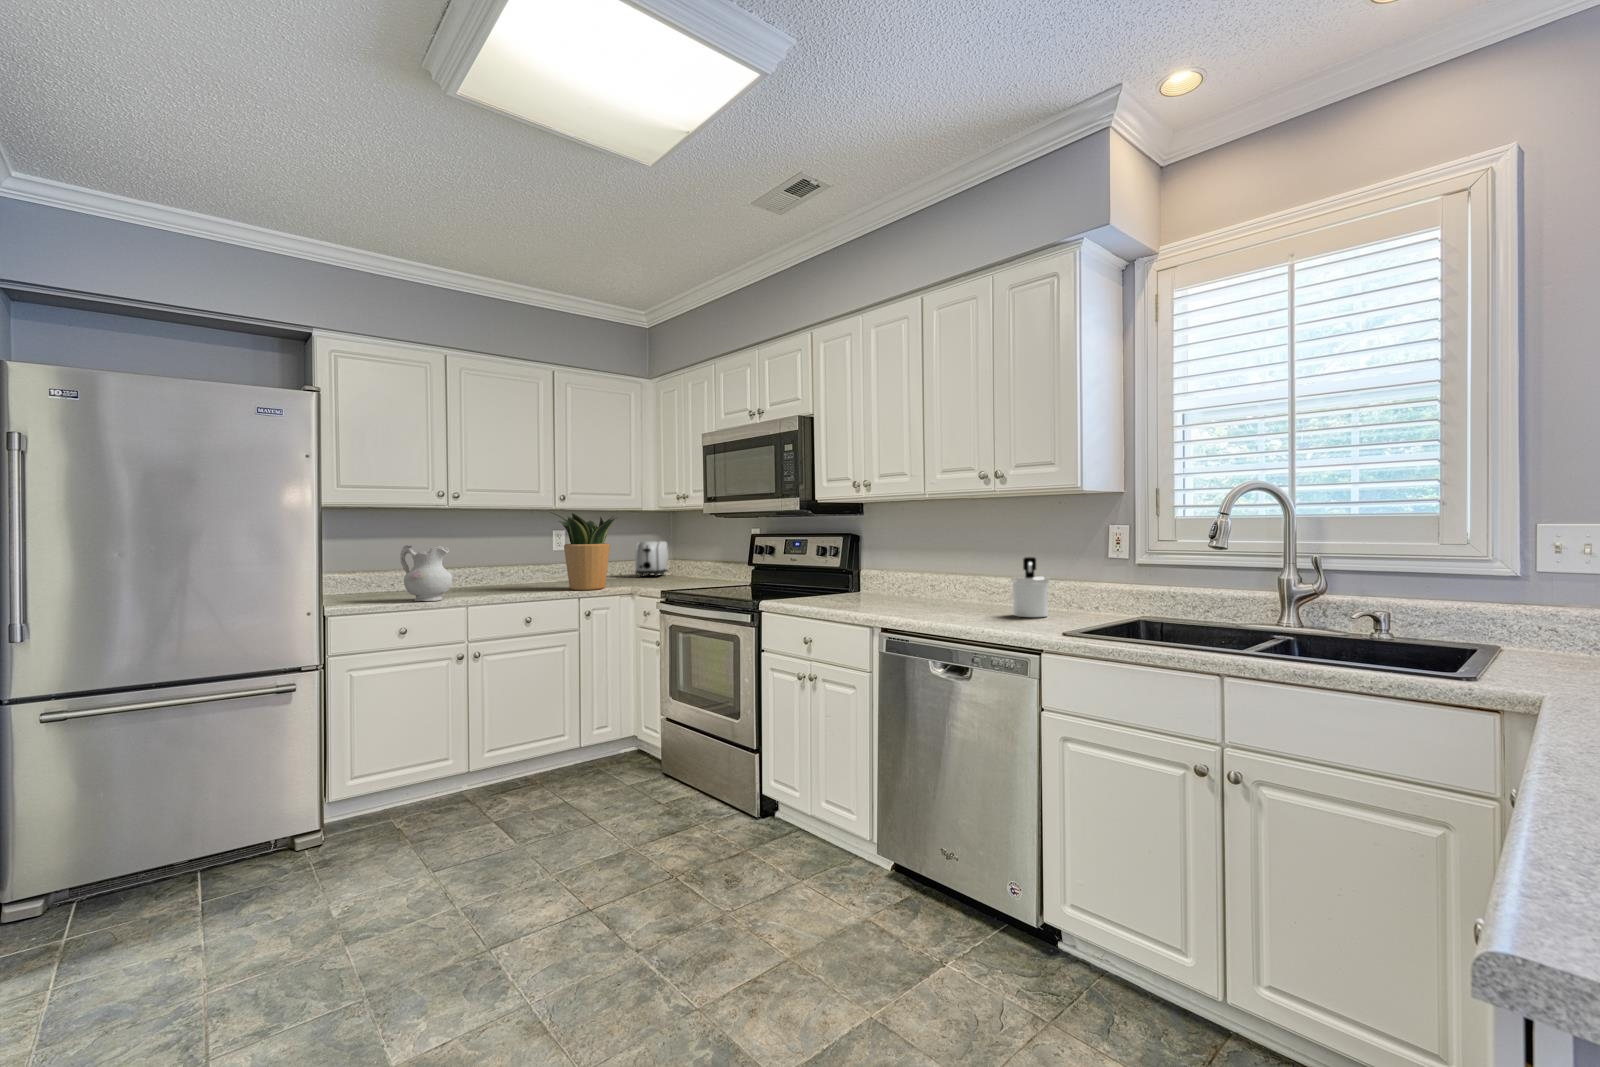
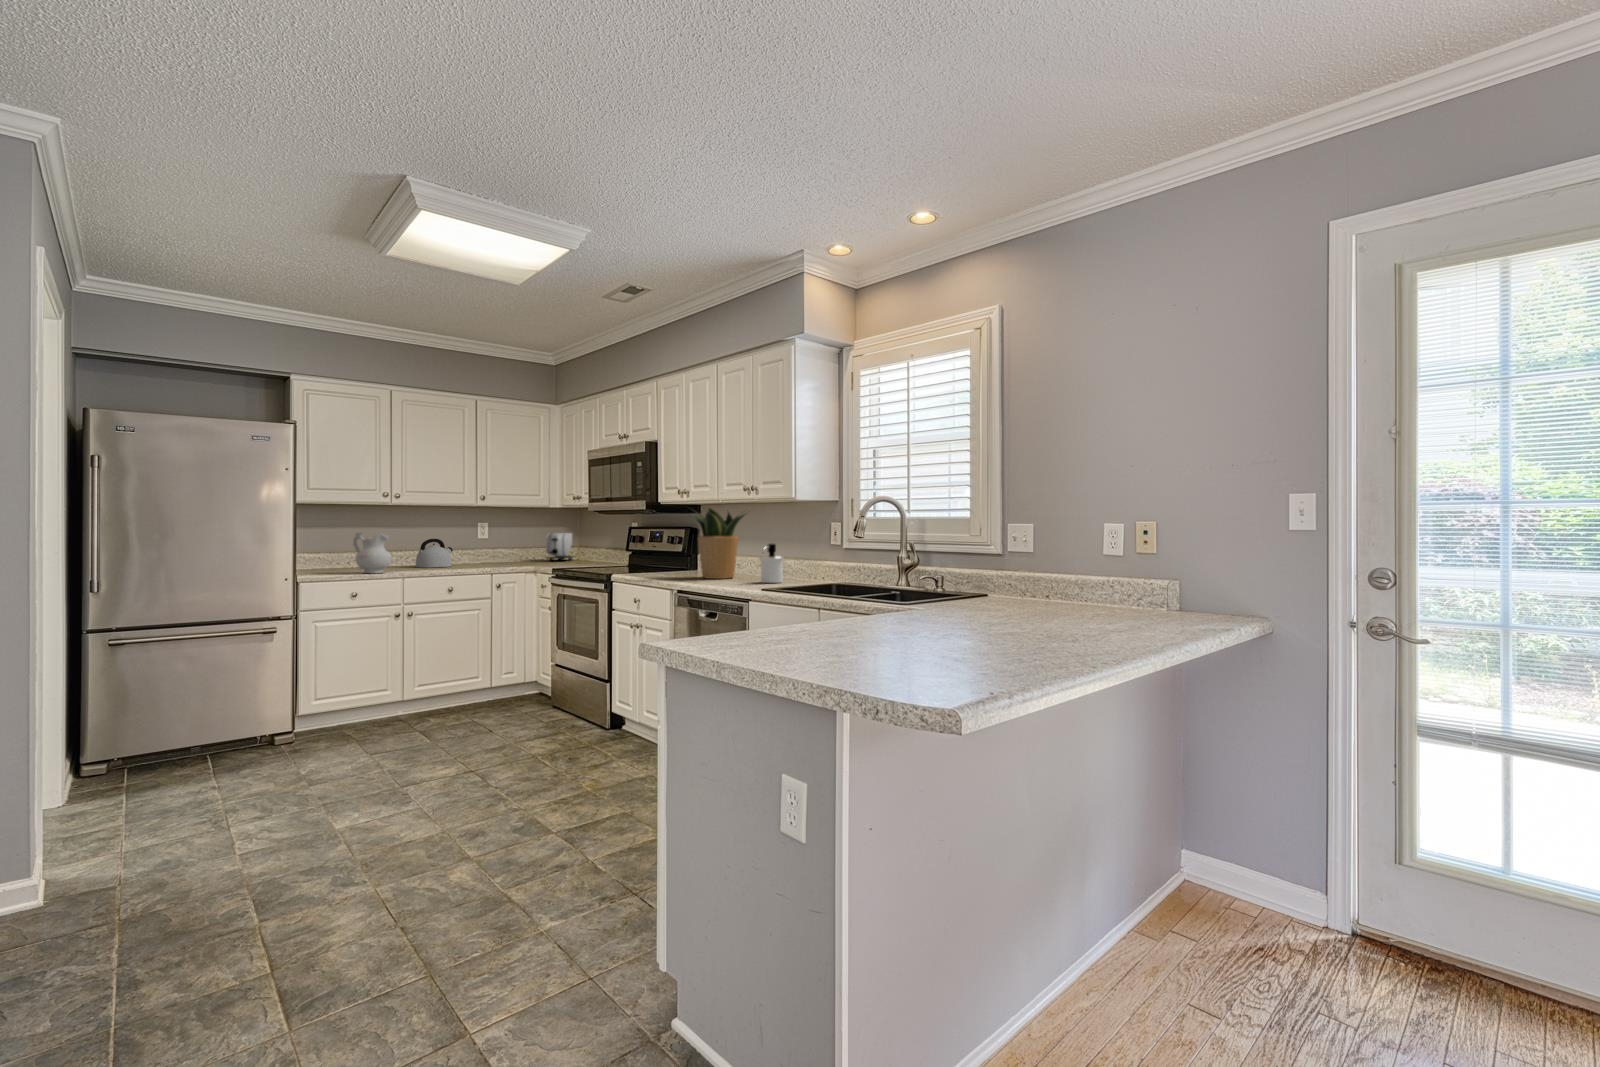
potted plant: present [553,512,617,590] -> present [692,508,745,579]
kettle: none [479,551,525,589] -> present [416,539,453,567]

